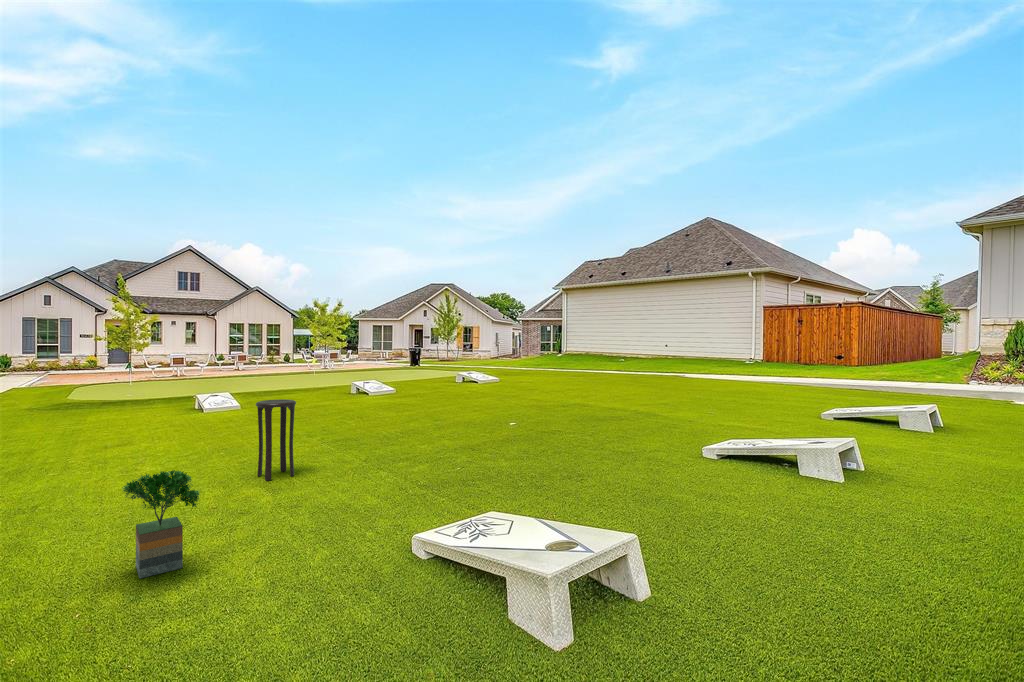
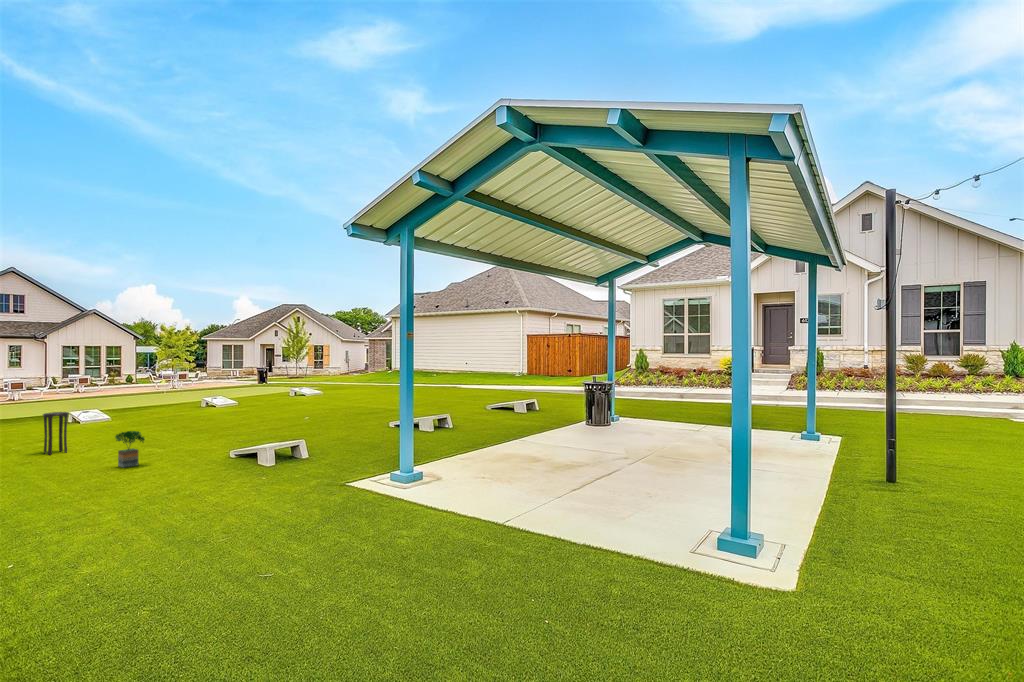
stool: present [256,399,296,481] -> present [43,412,68,455]

